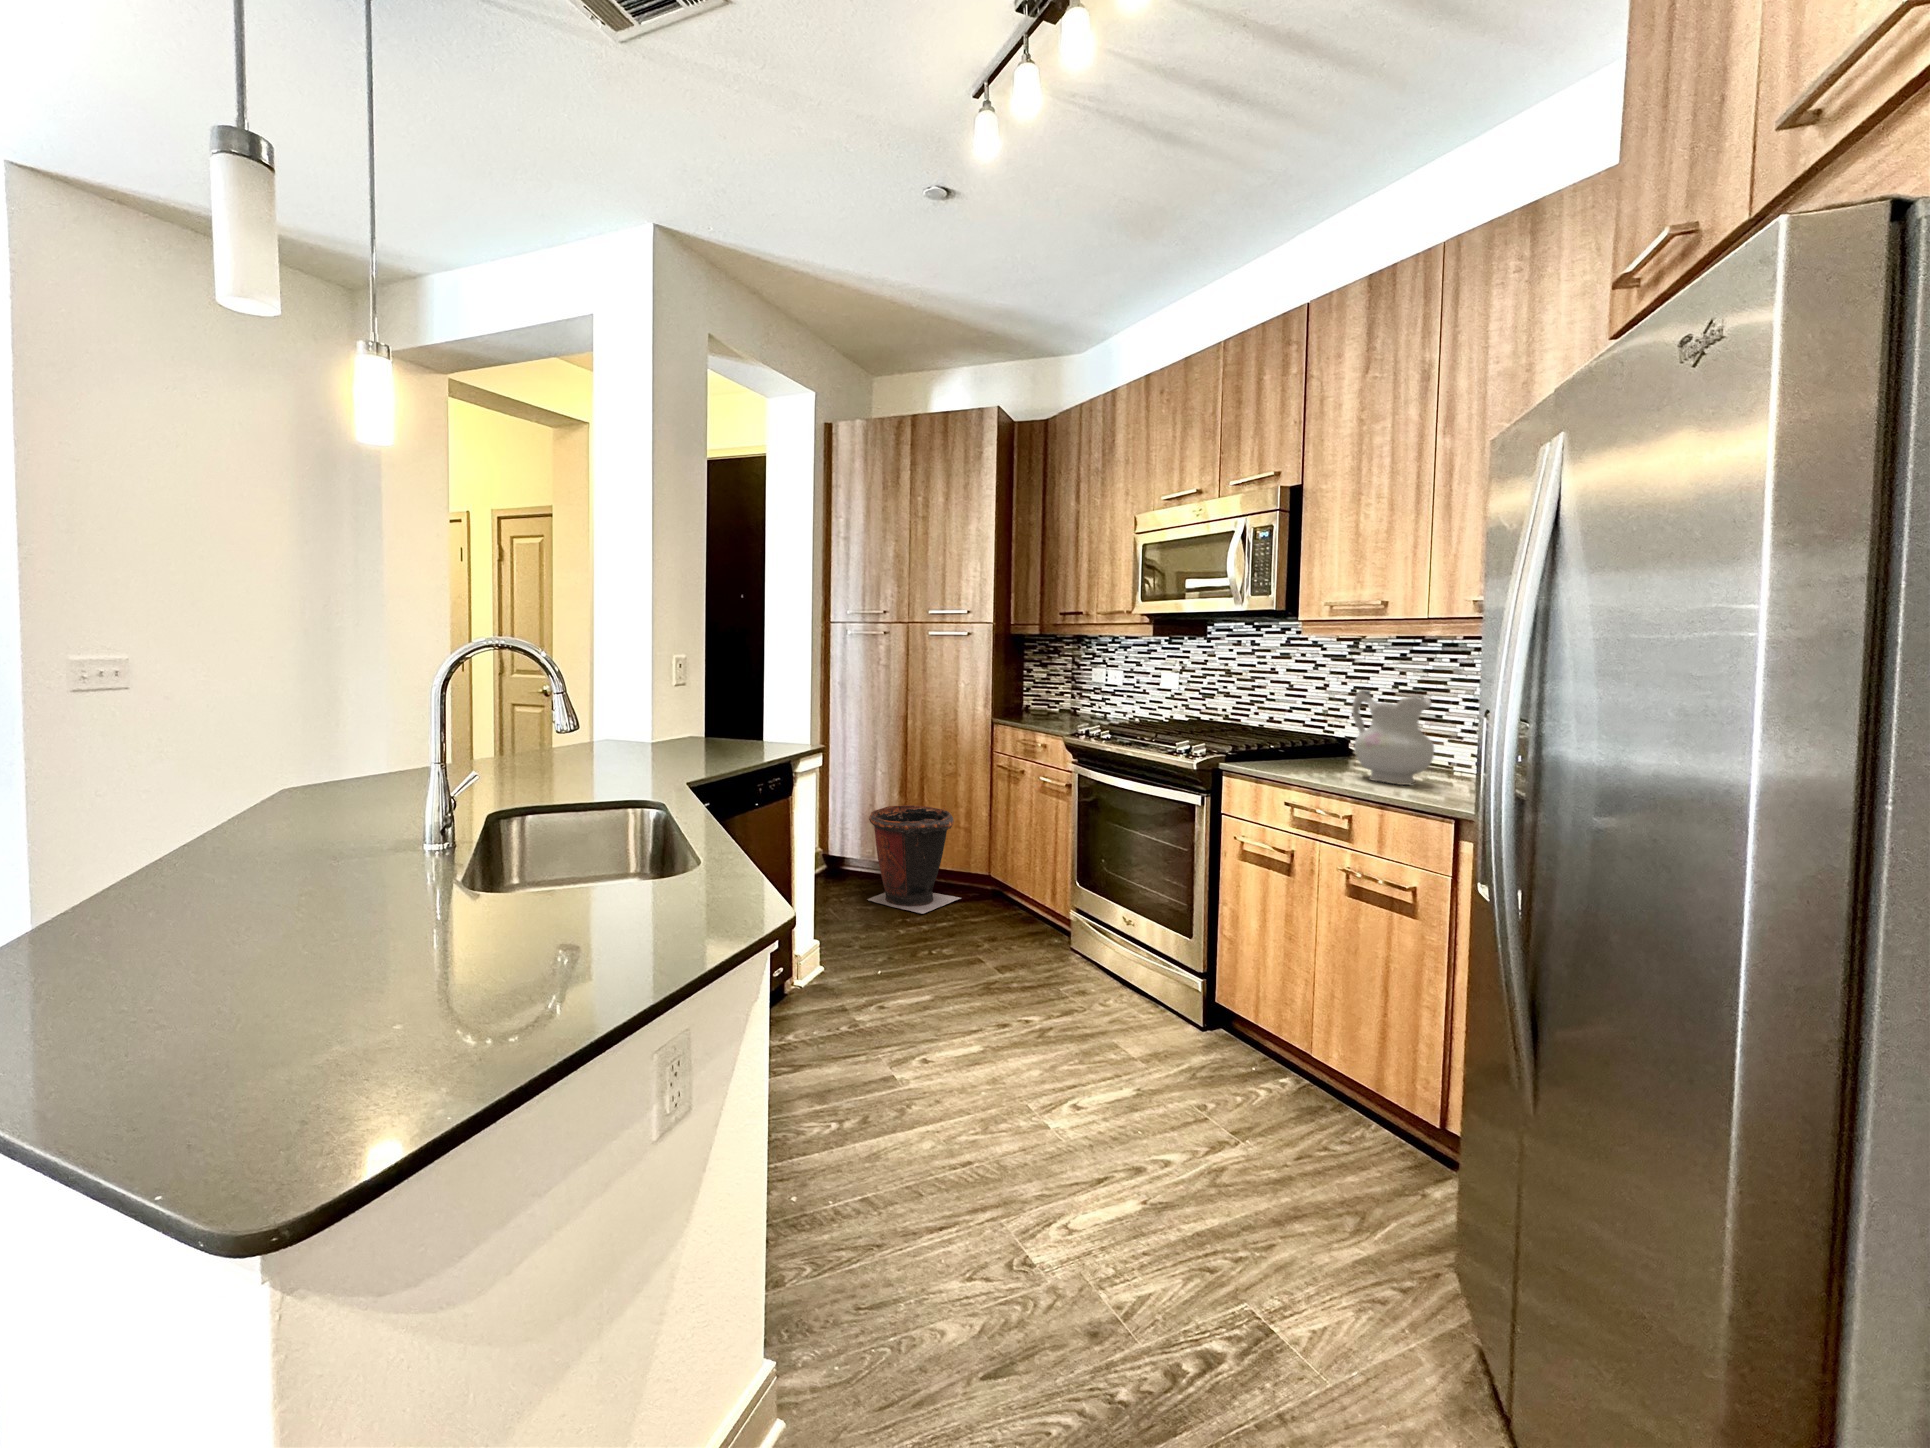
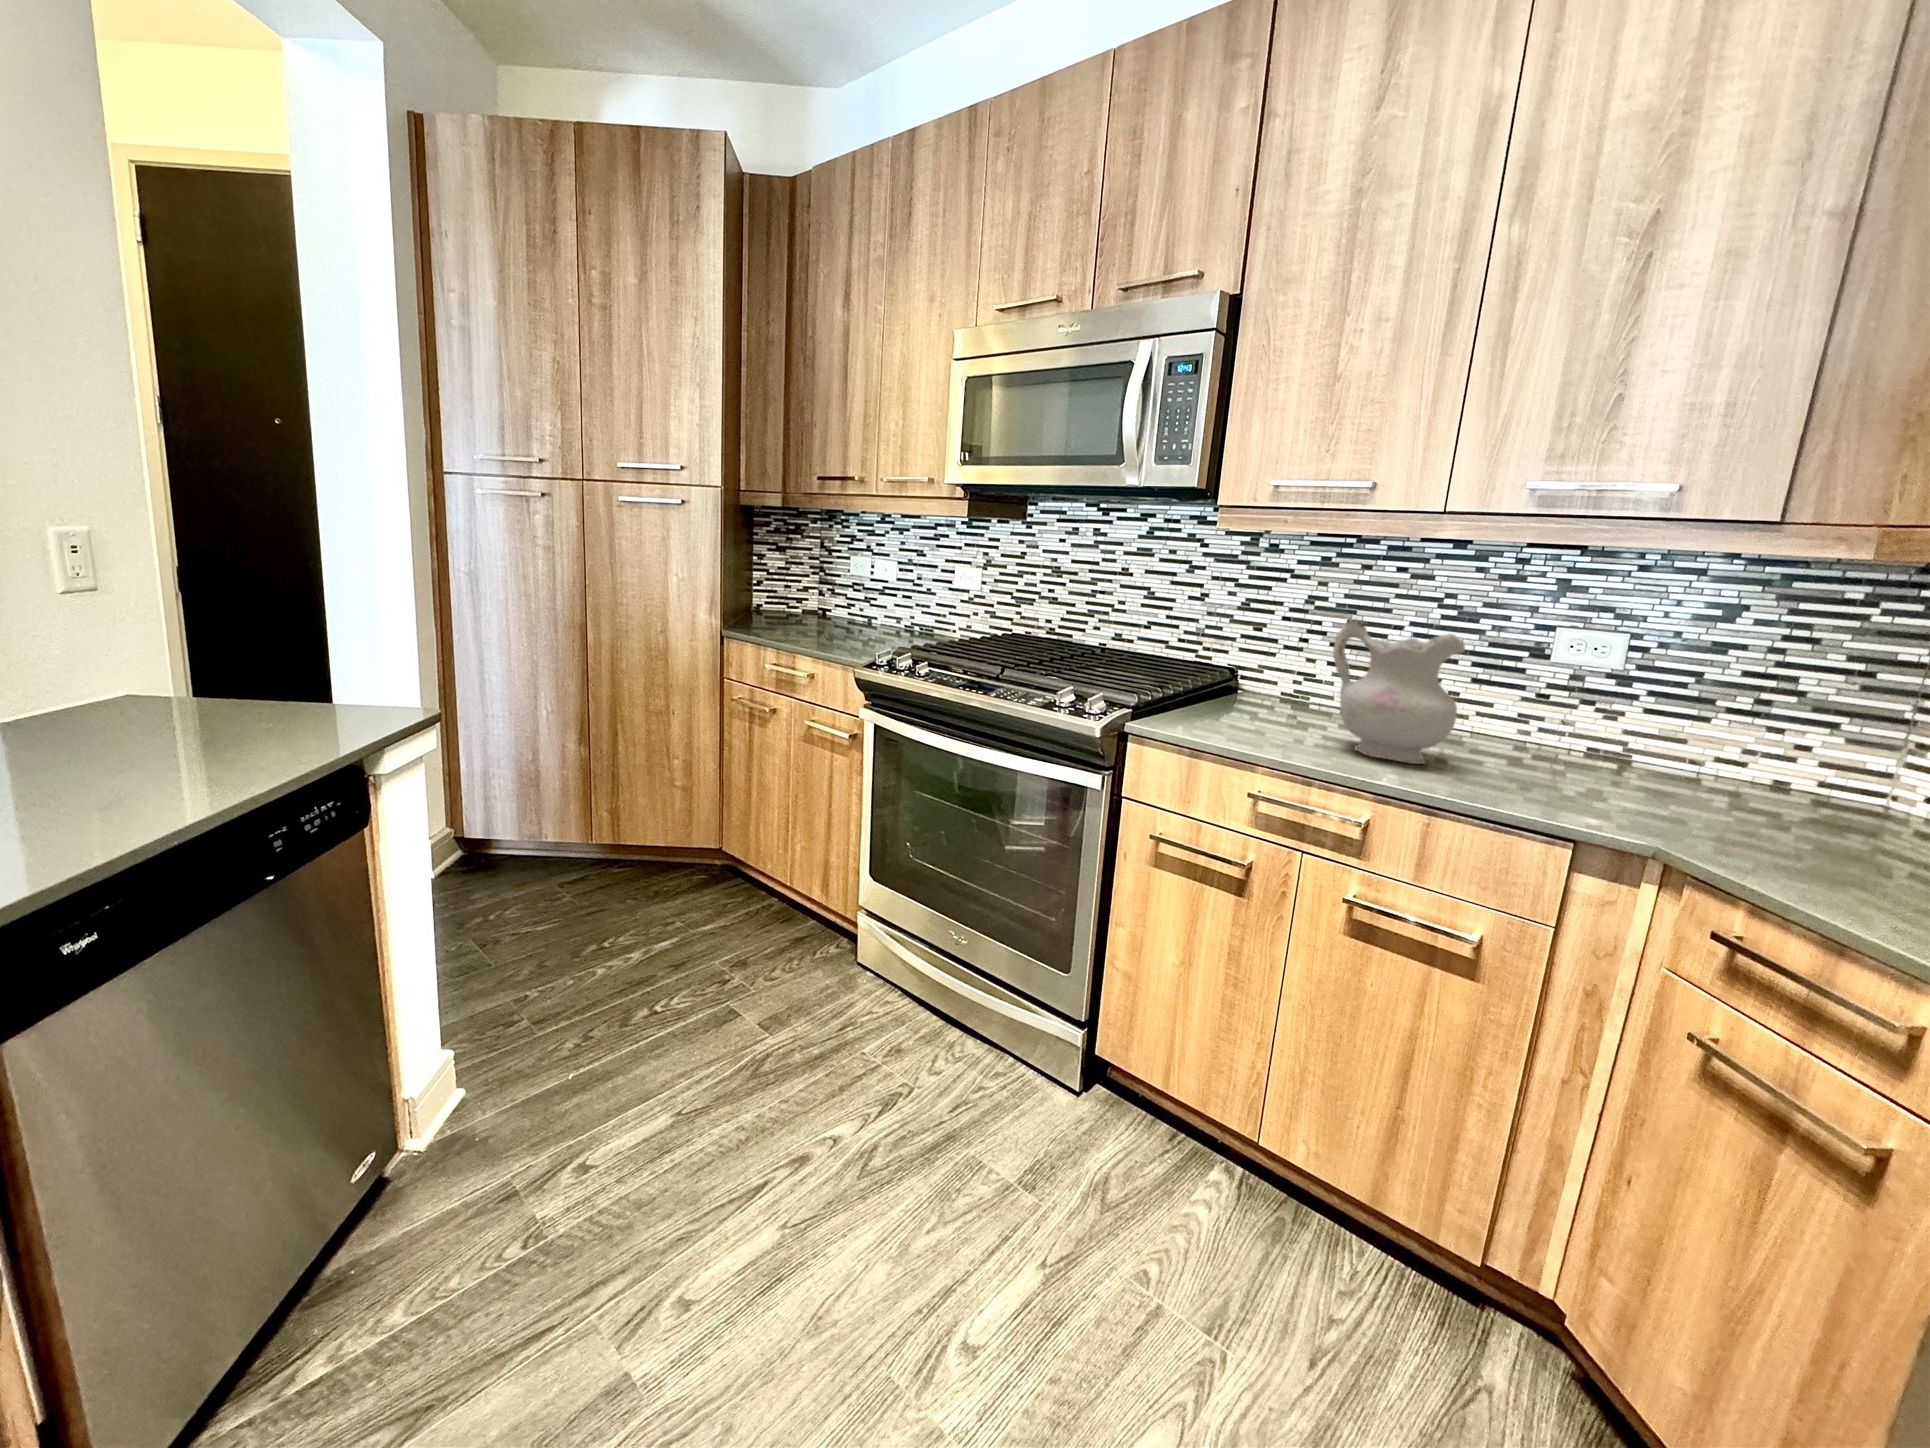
waste bin: present [867,805,961,914] -> none [532,760,681,928]

